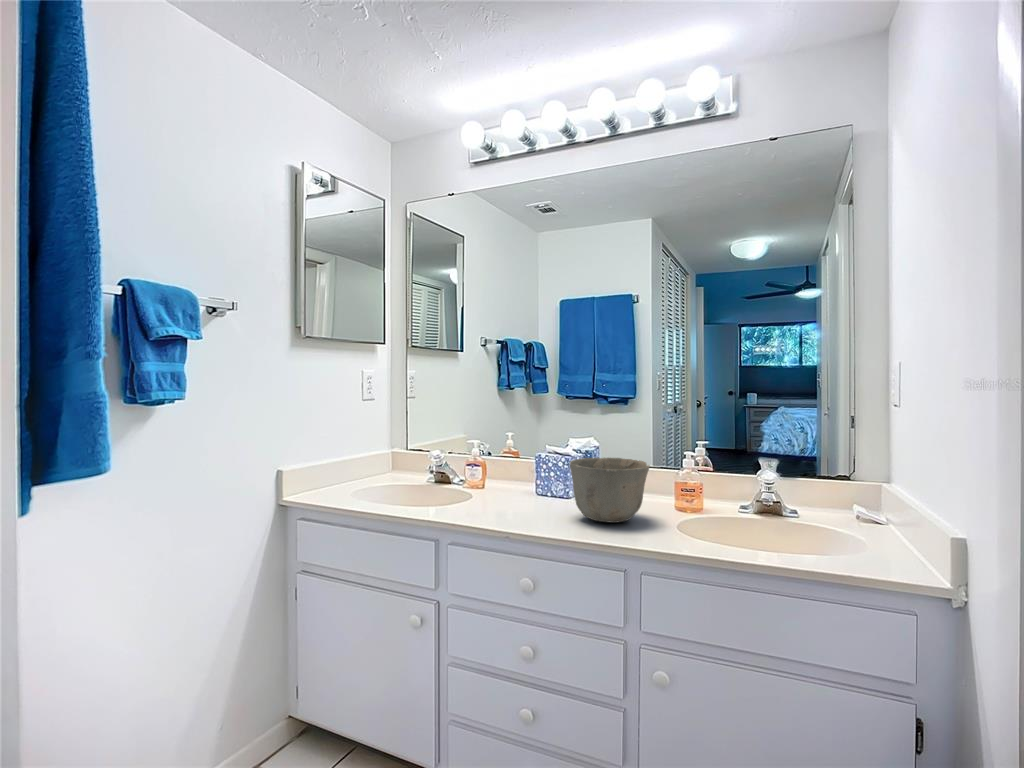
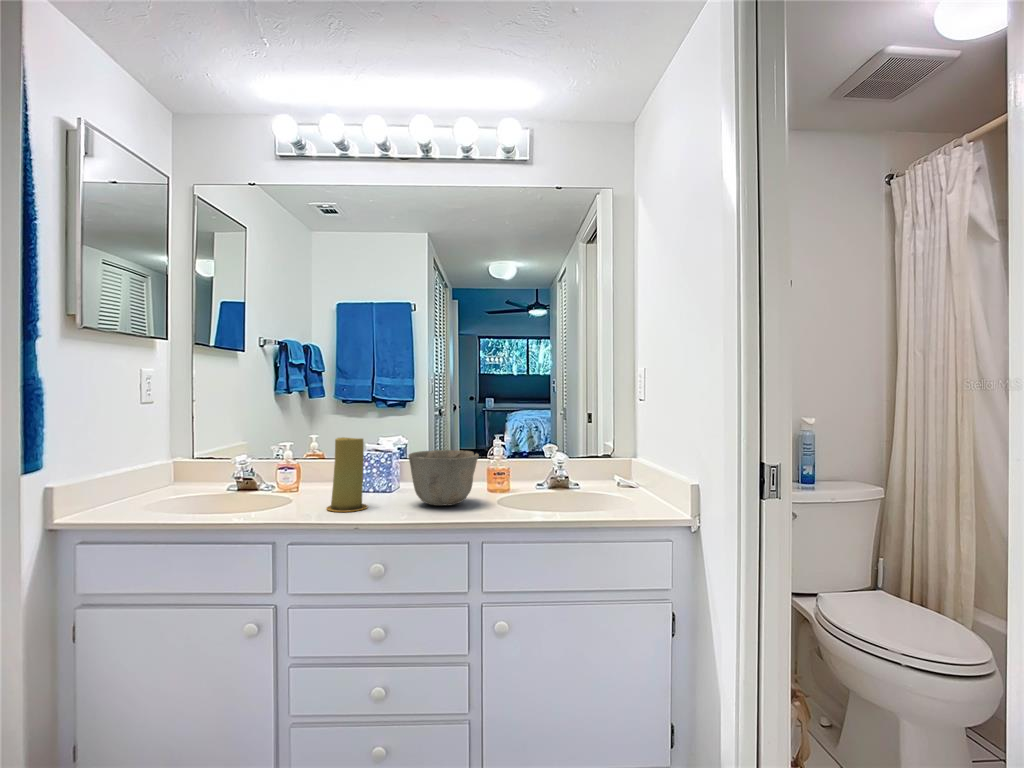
candle: none [486,439,528,518] -> present [326,437,368,512]

